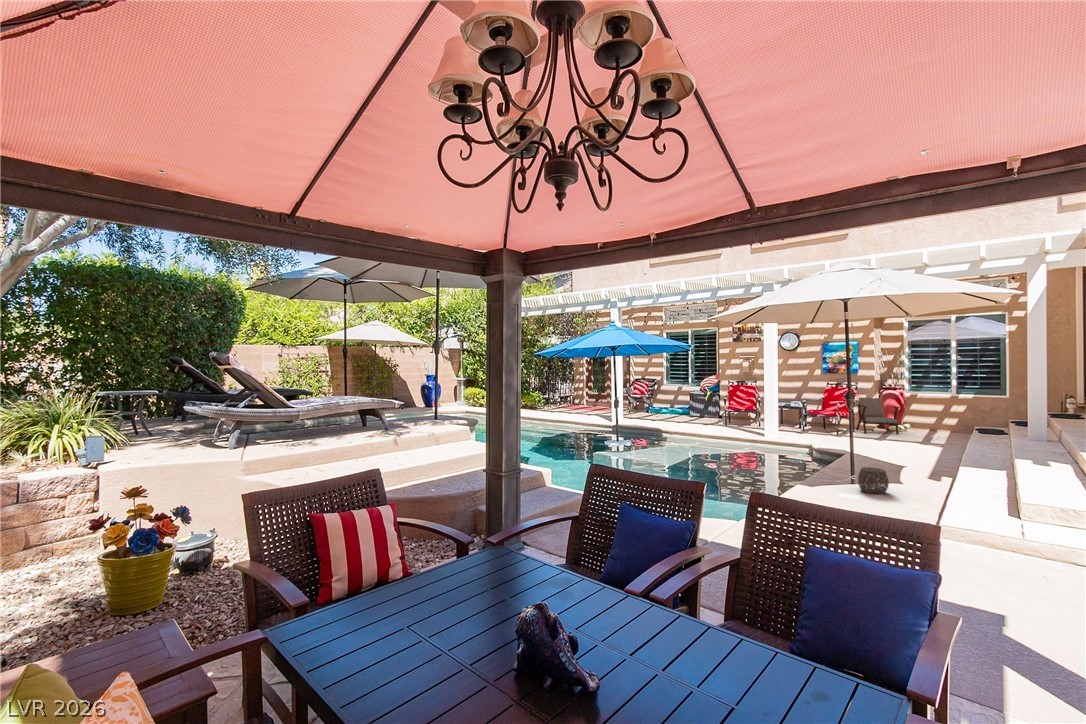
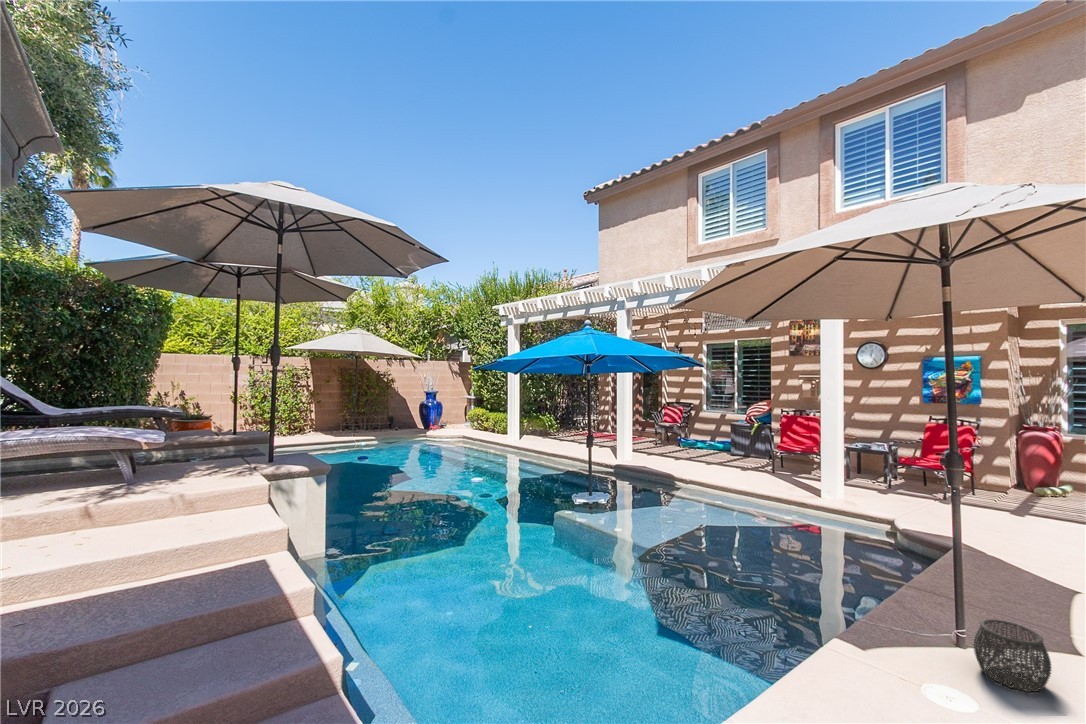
lounge chair: present [856,397,899,435] -> none [978,441,1055,504]

